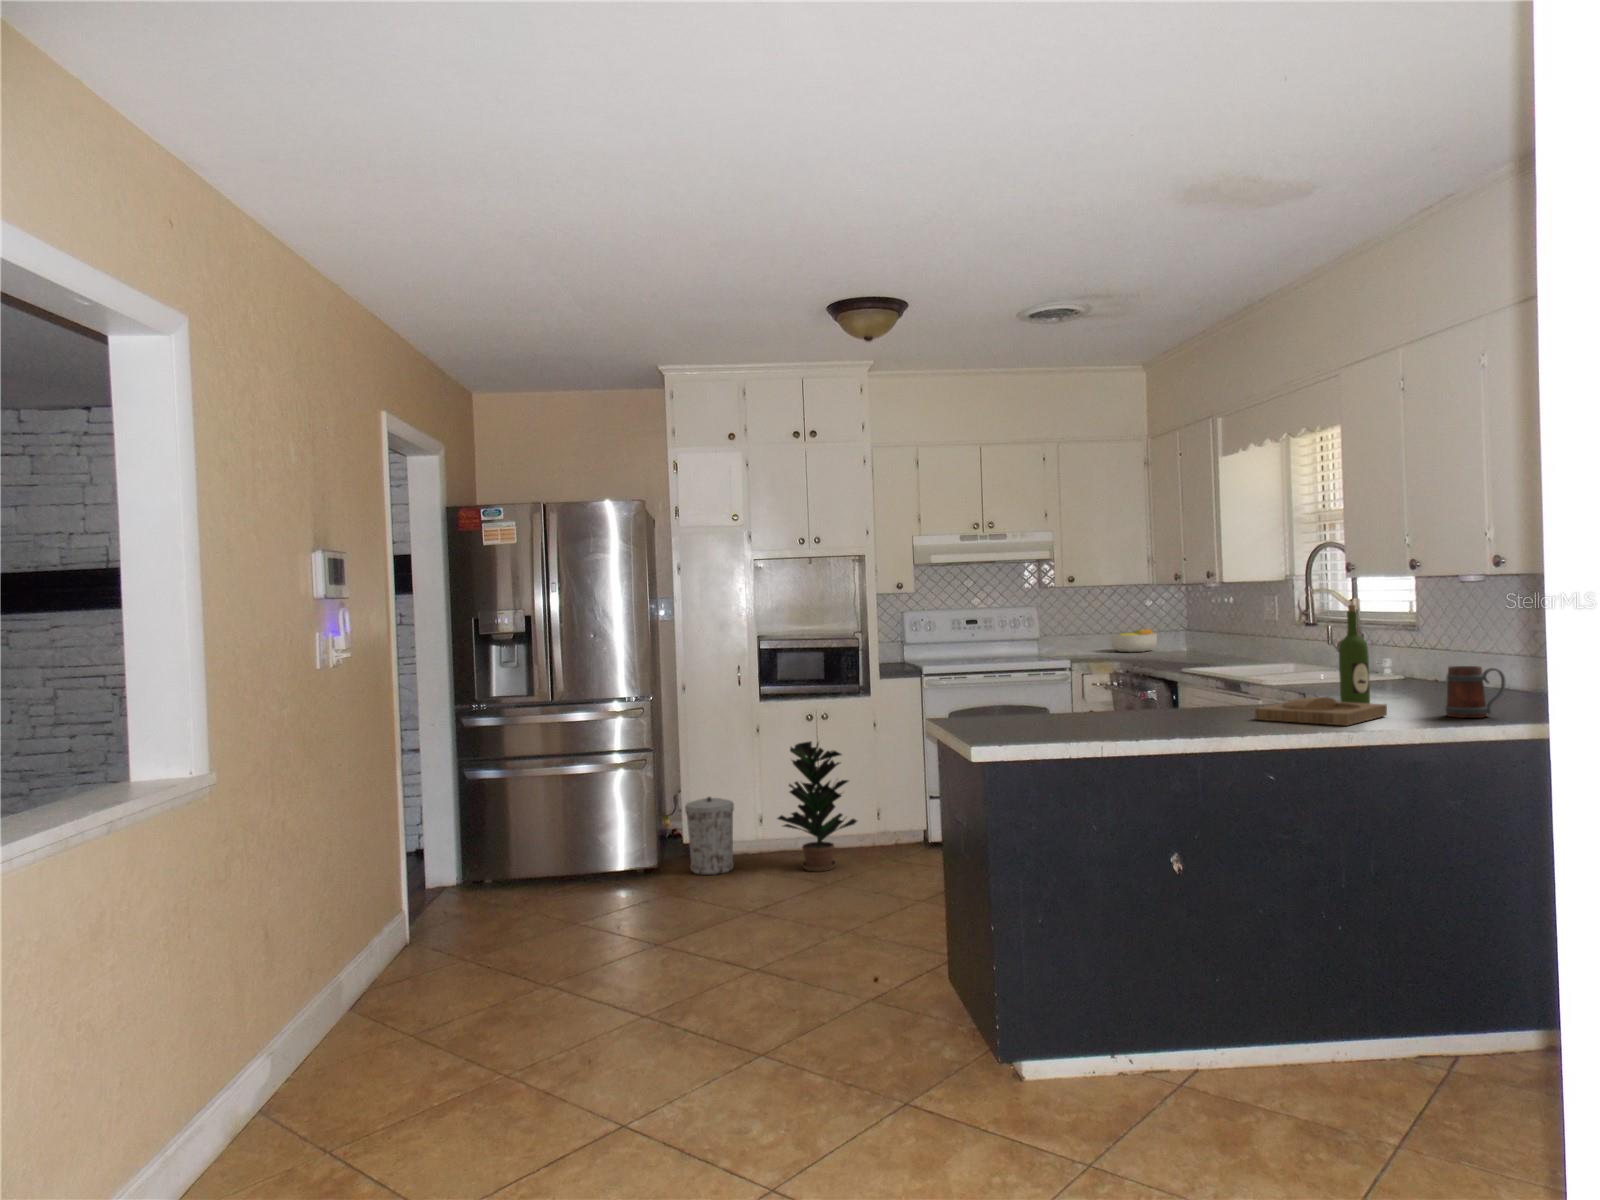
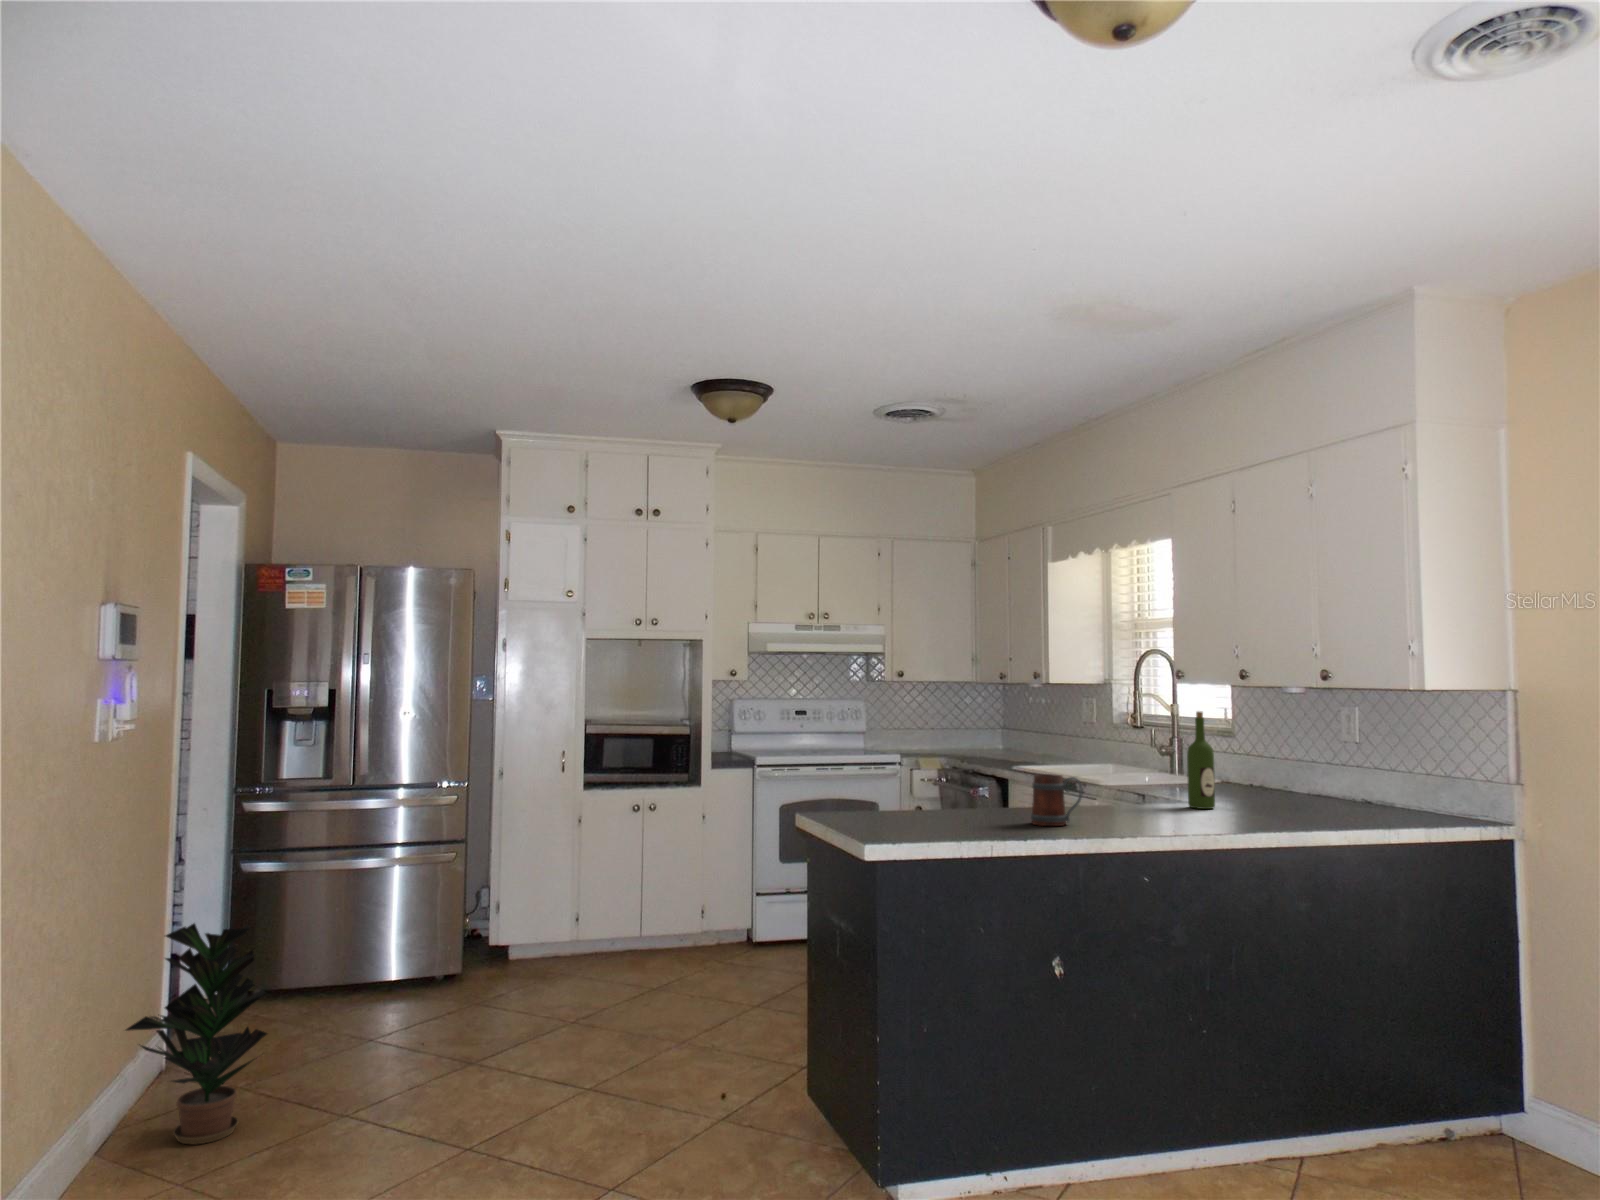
fruit bowl: present [1110,629,1157,652] -> none [931,722,977,748]
mug: present [1445,666,1505,718] -> present [1031,774,1083,826]
tray: present [1255,697,1387,726] -> none [1122,801,1239,829]
potted plant: present [778,741,857,872] -> present [126,923,267,1144]
trash can: present [685,797,734,875] -> none [495,893,550,980]

